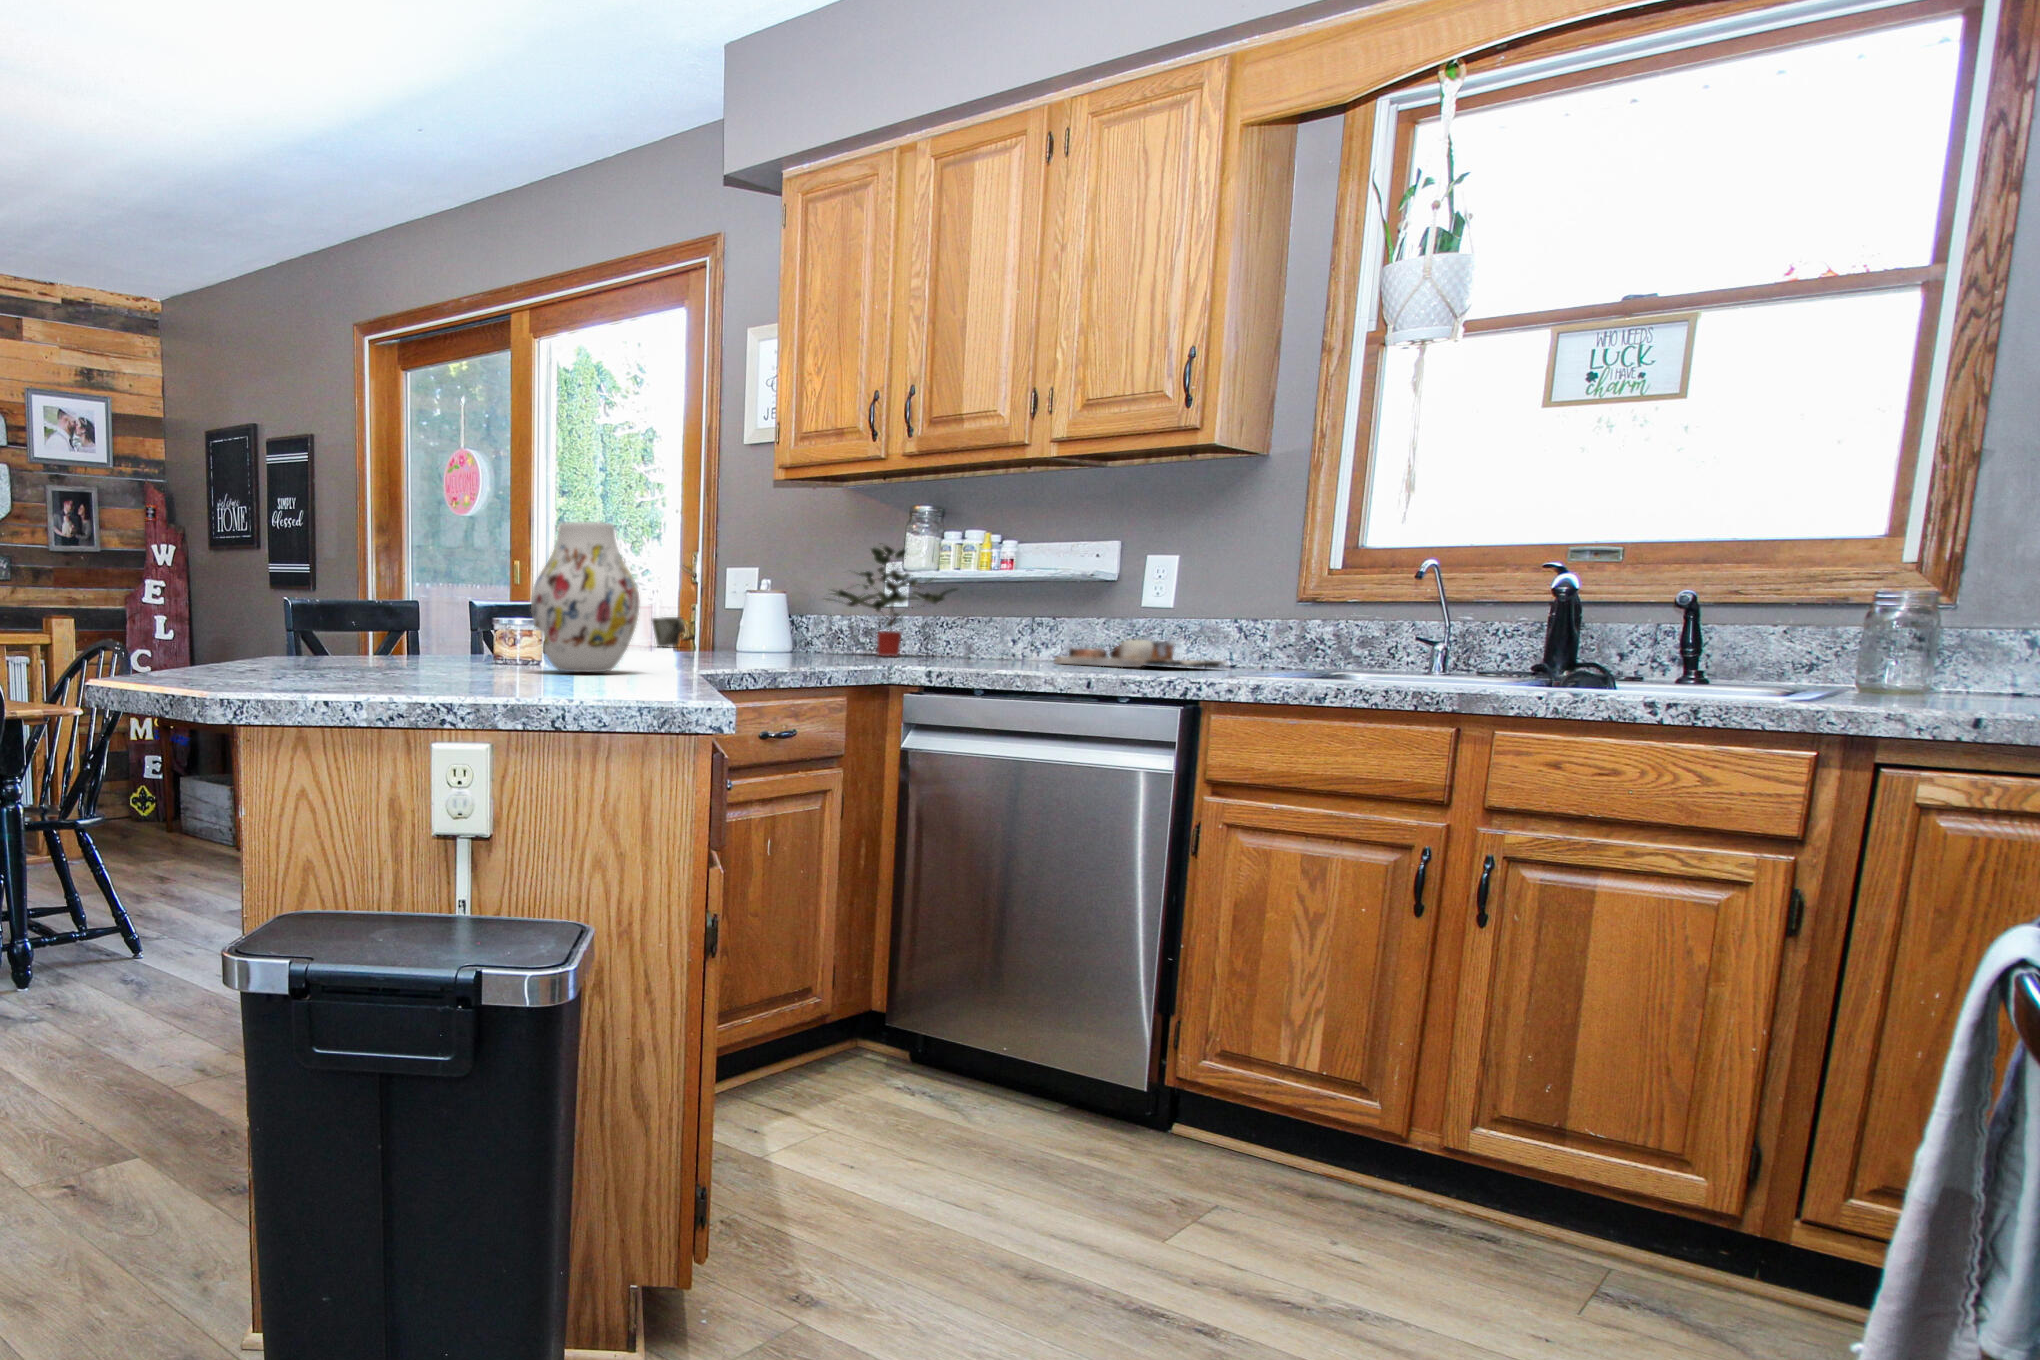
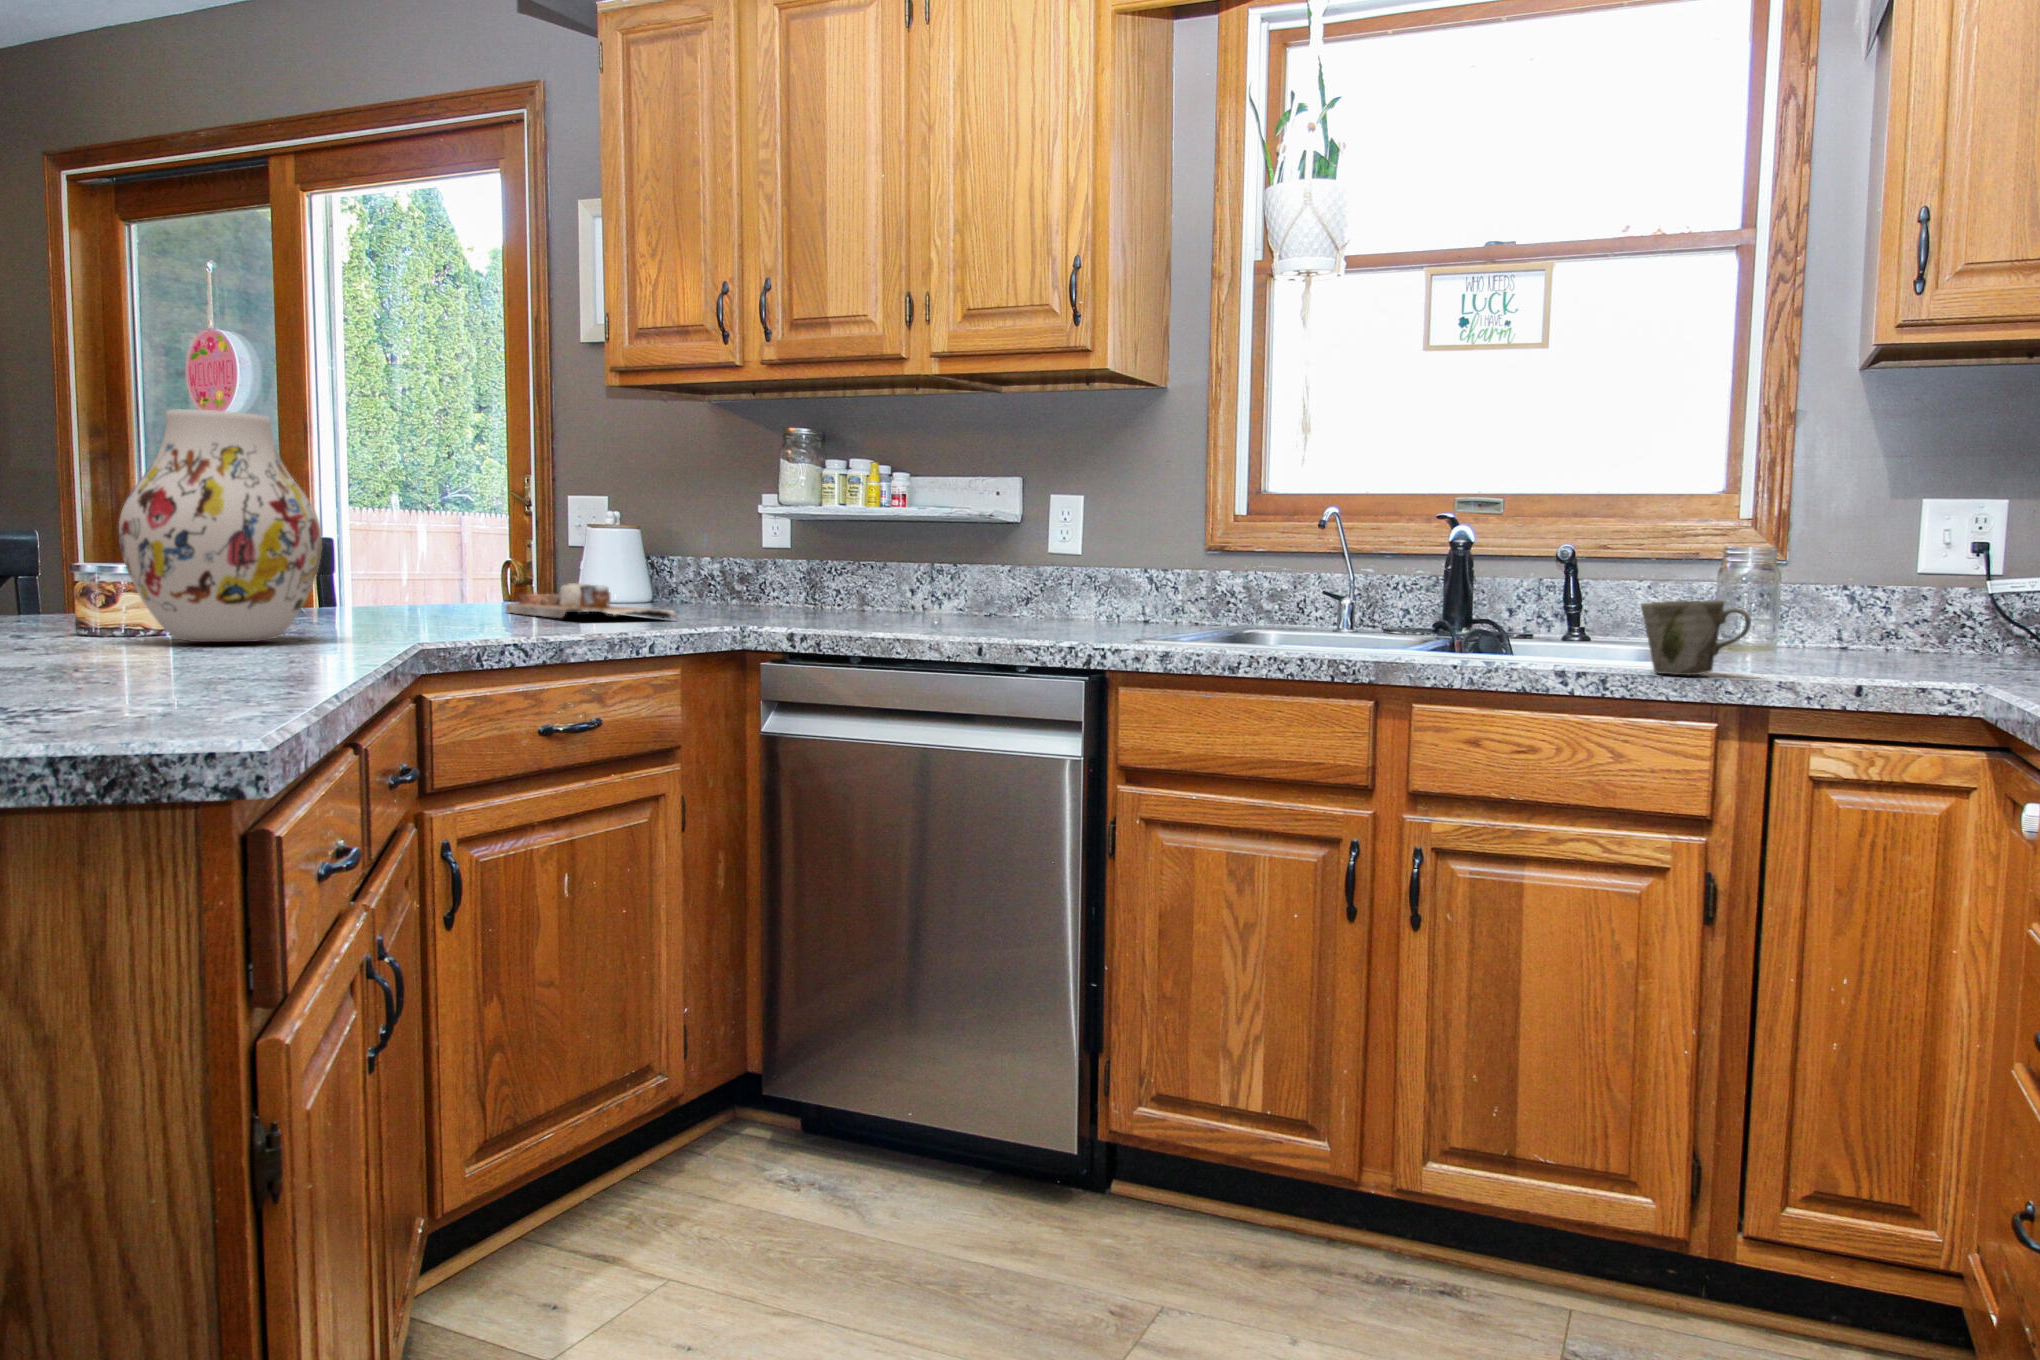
potted plant: present [827,546,957,656] -> none [682,470,849,608]
mug: present [652,617,685,647] -> present [1641,600,1751,675]
cutting board: present [1055,639,1226,668] -> present [506,583,676,618]

